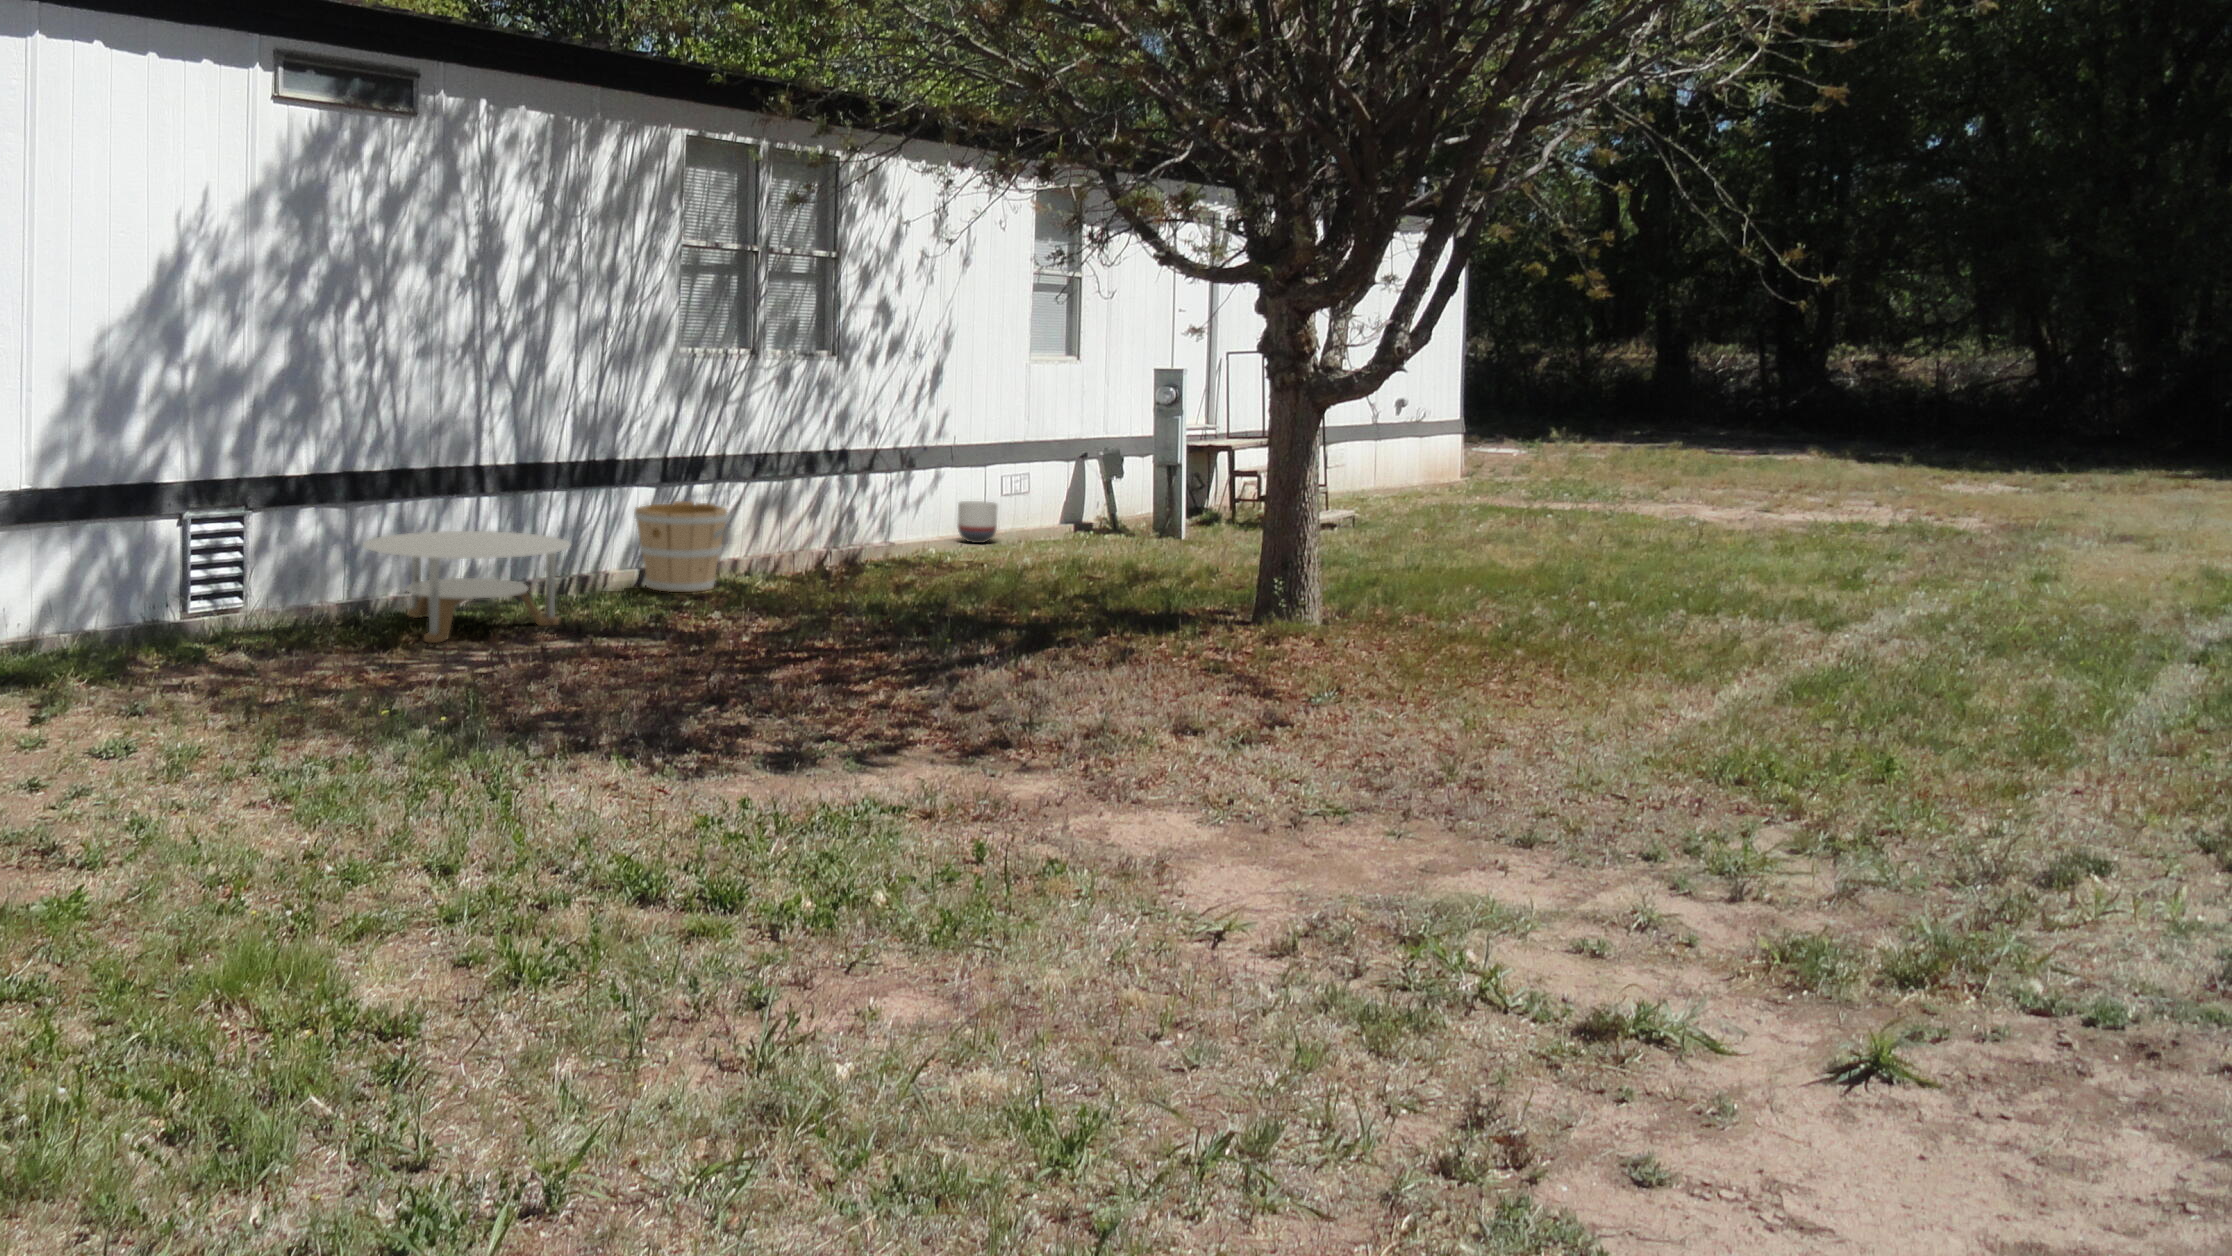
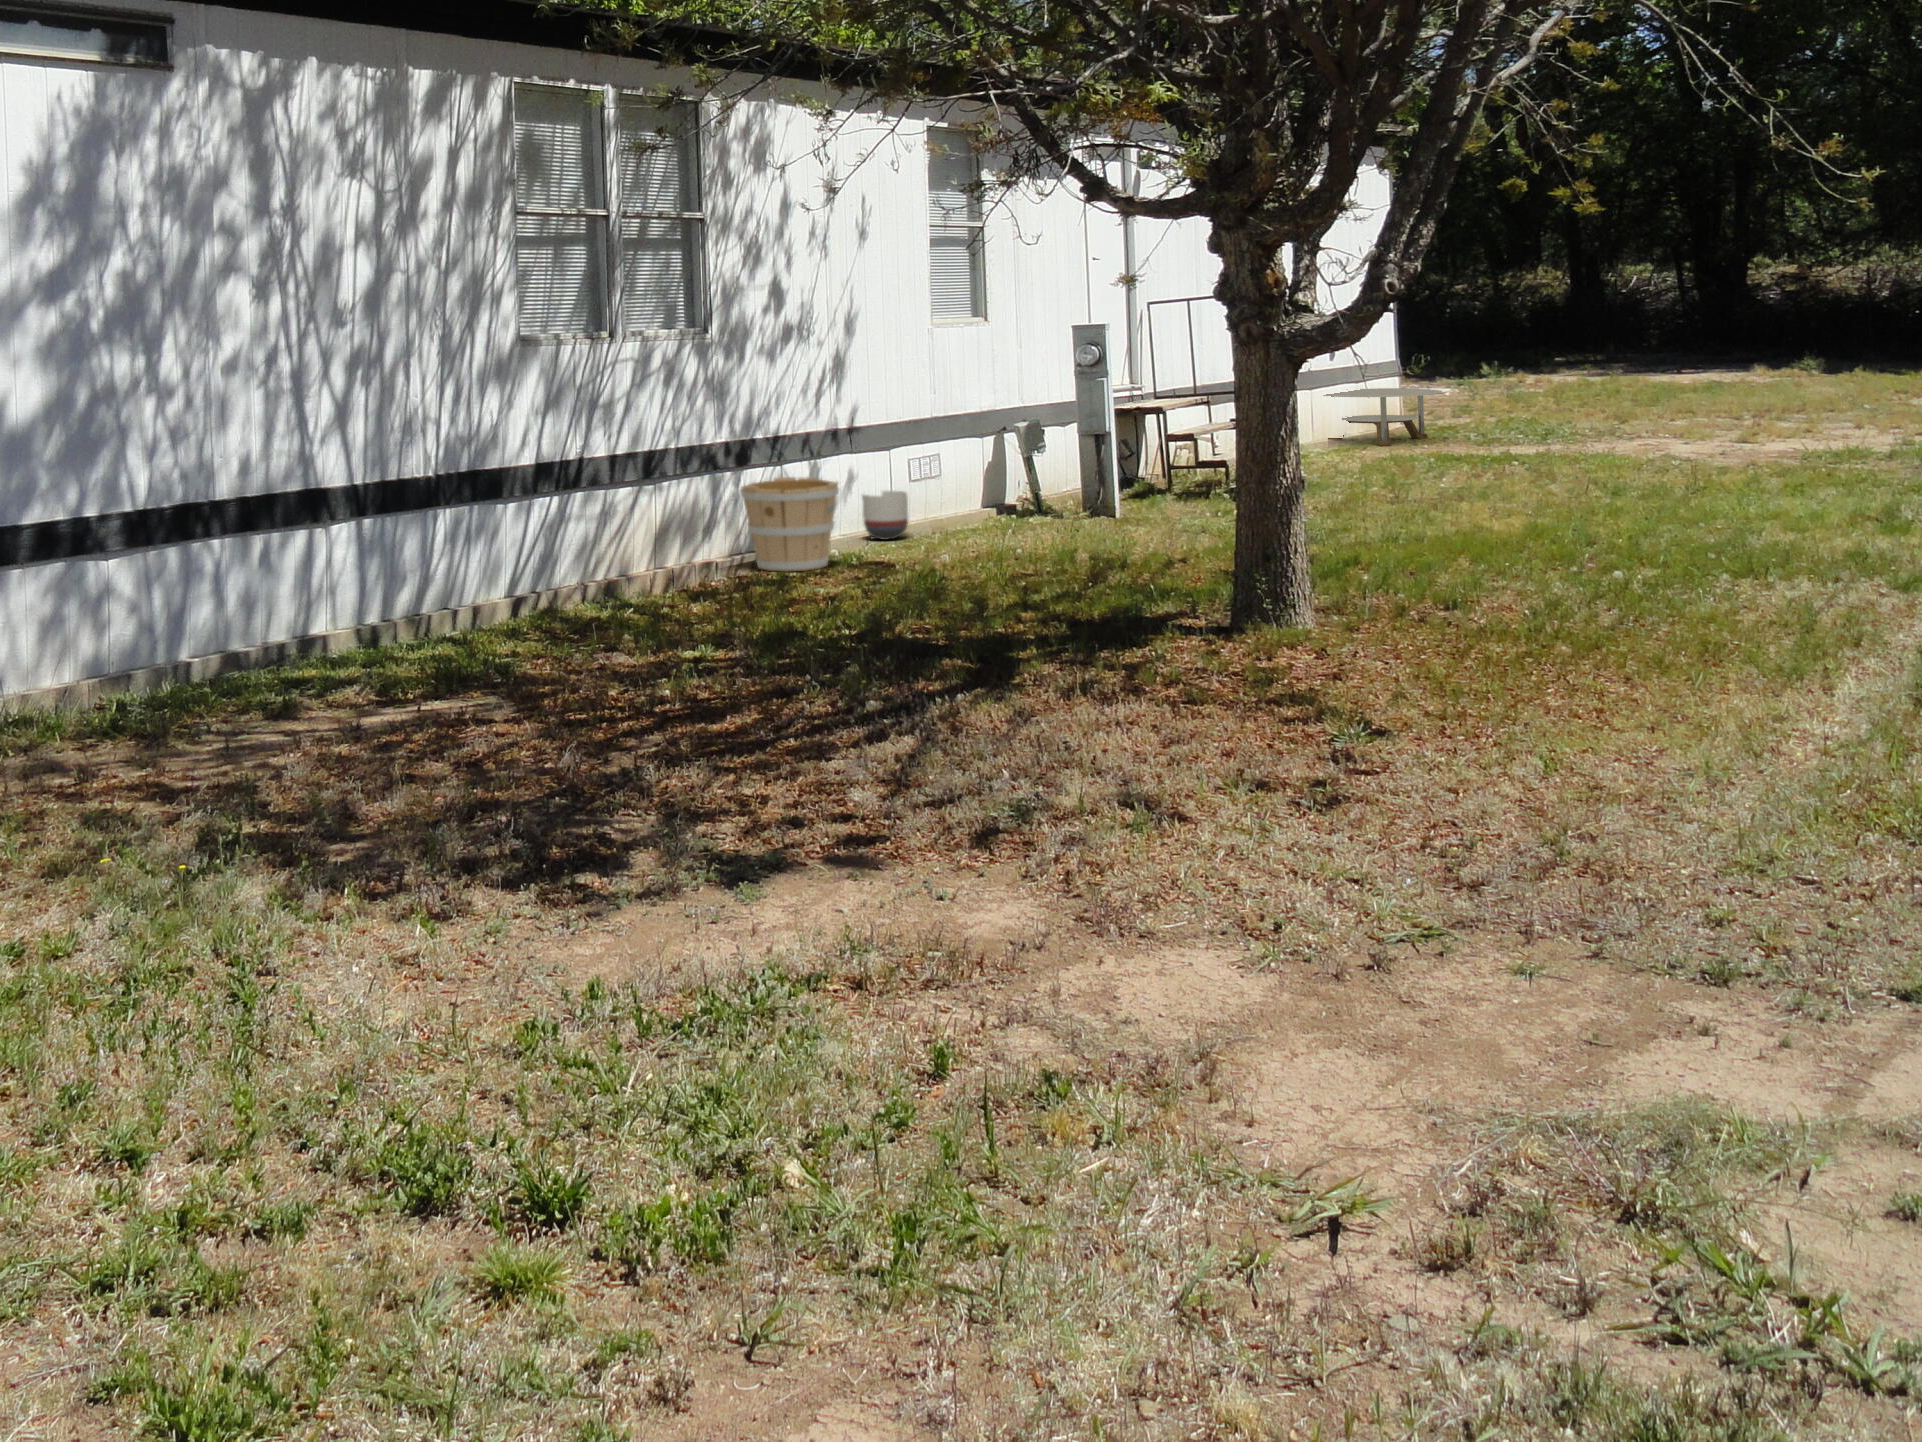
wooden bucket: present [634,501,729,592] -> present [740,477,839,571]
round table: present [363,531,571,643] -> present [1323,388,1442,446]

